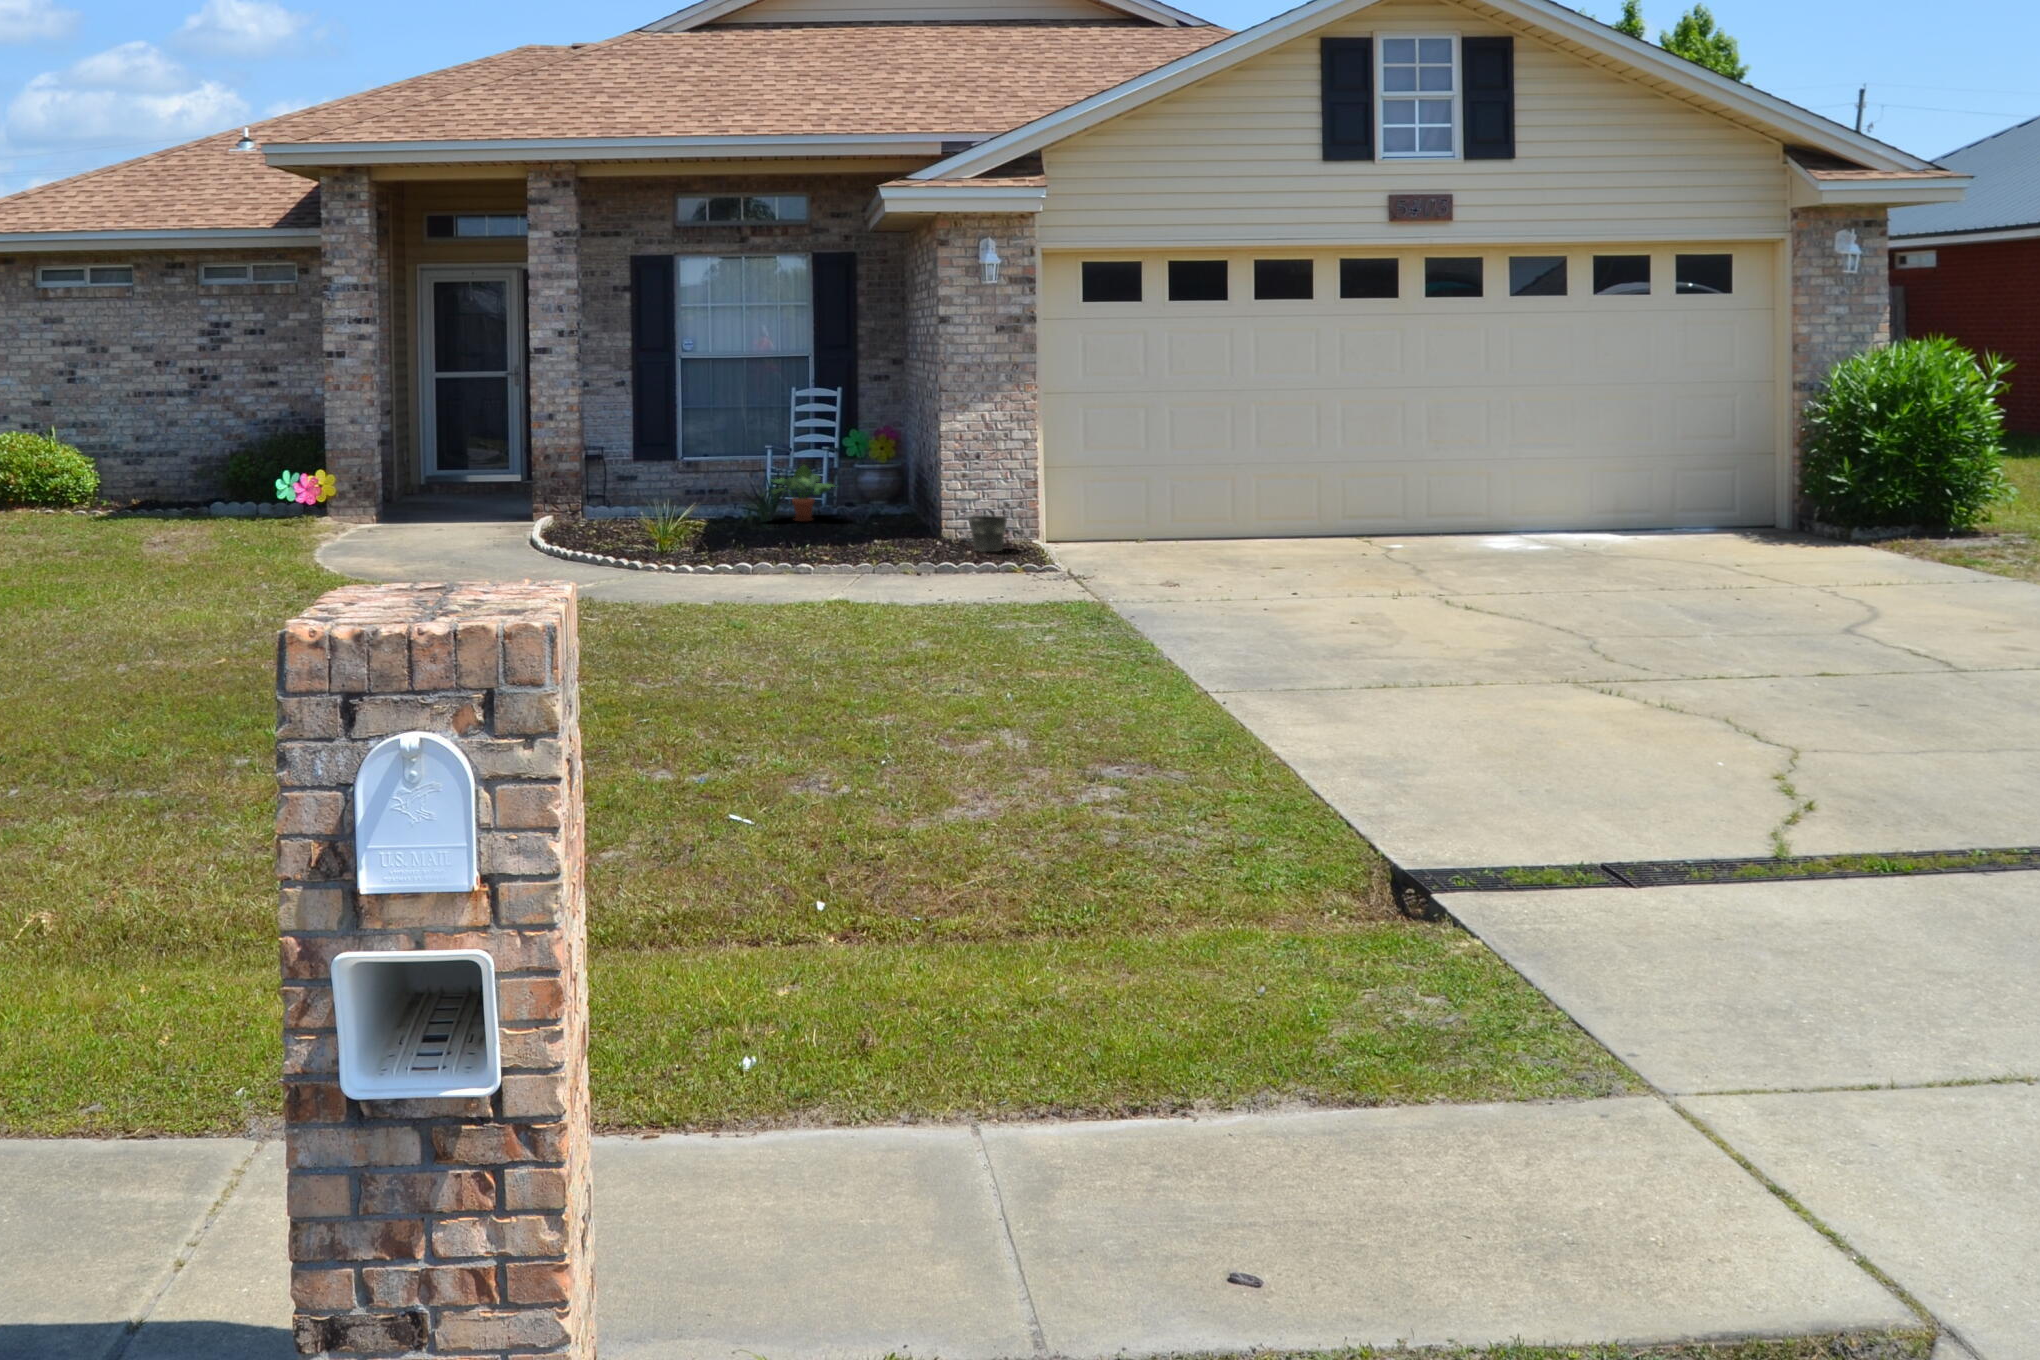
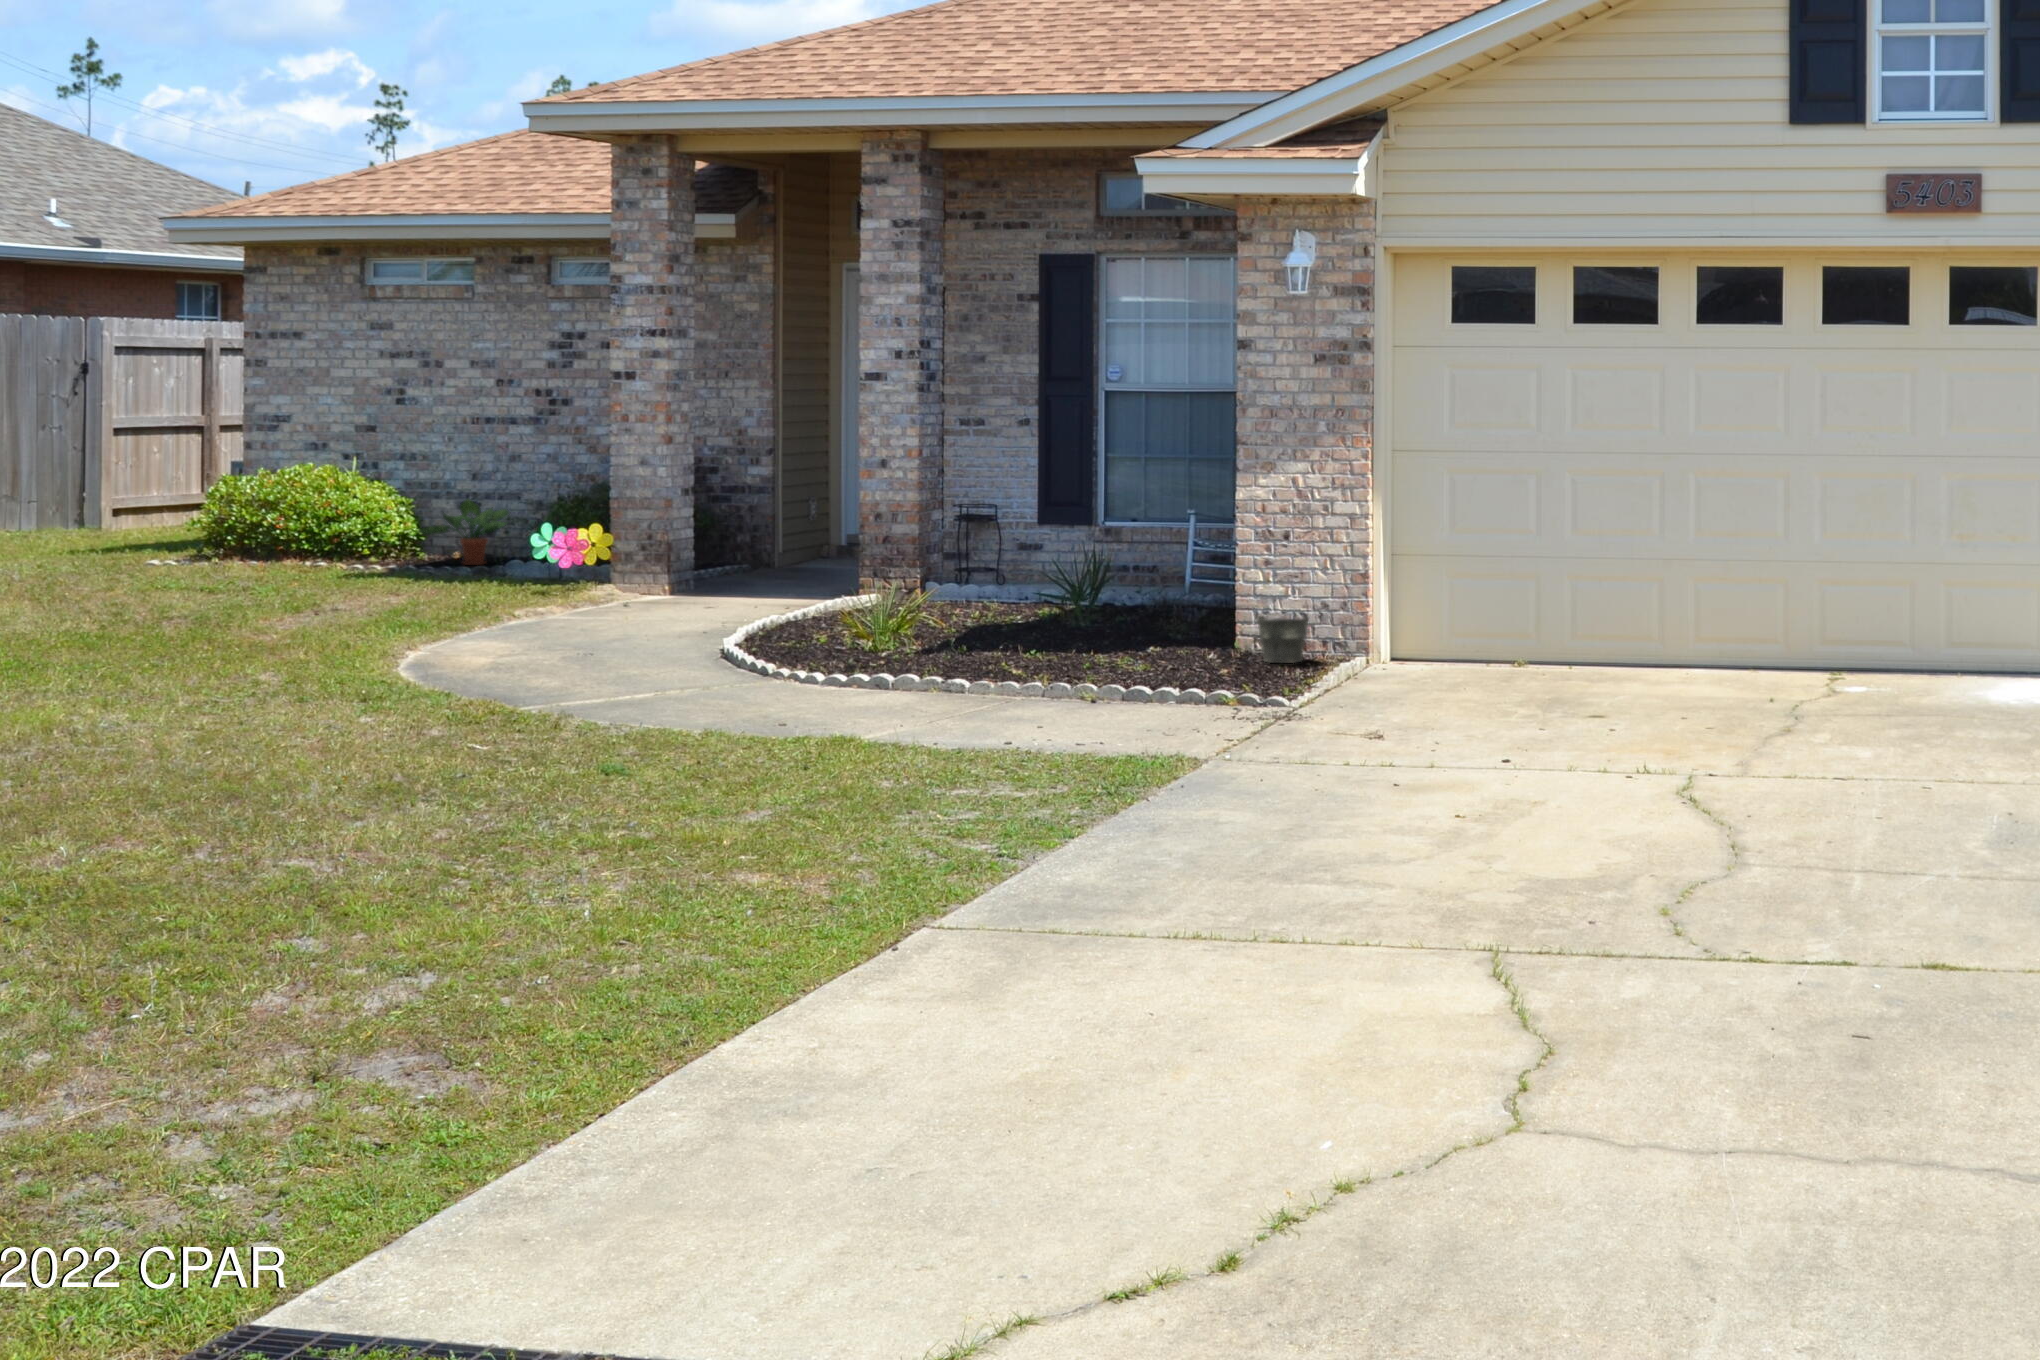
potted plant: present [760,465,833,522] -> present [417,499,511,565]

